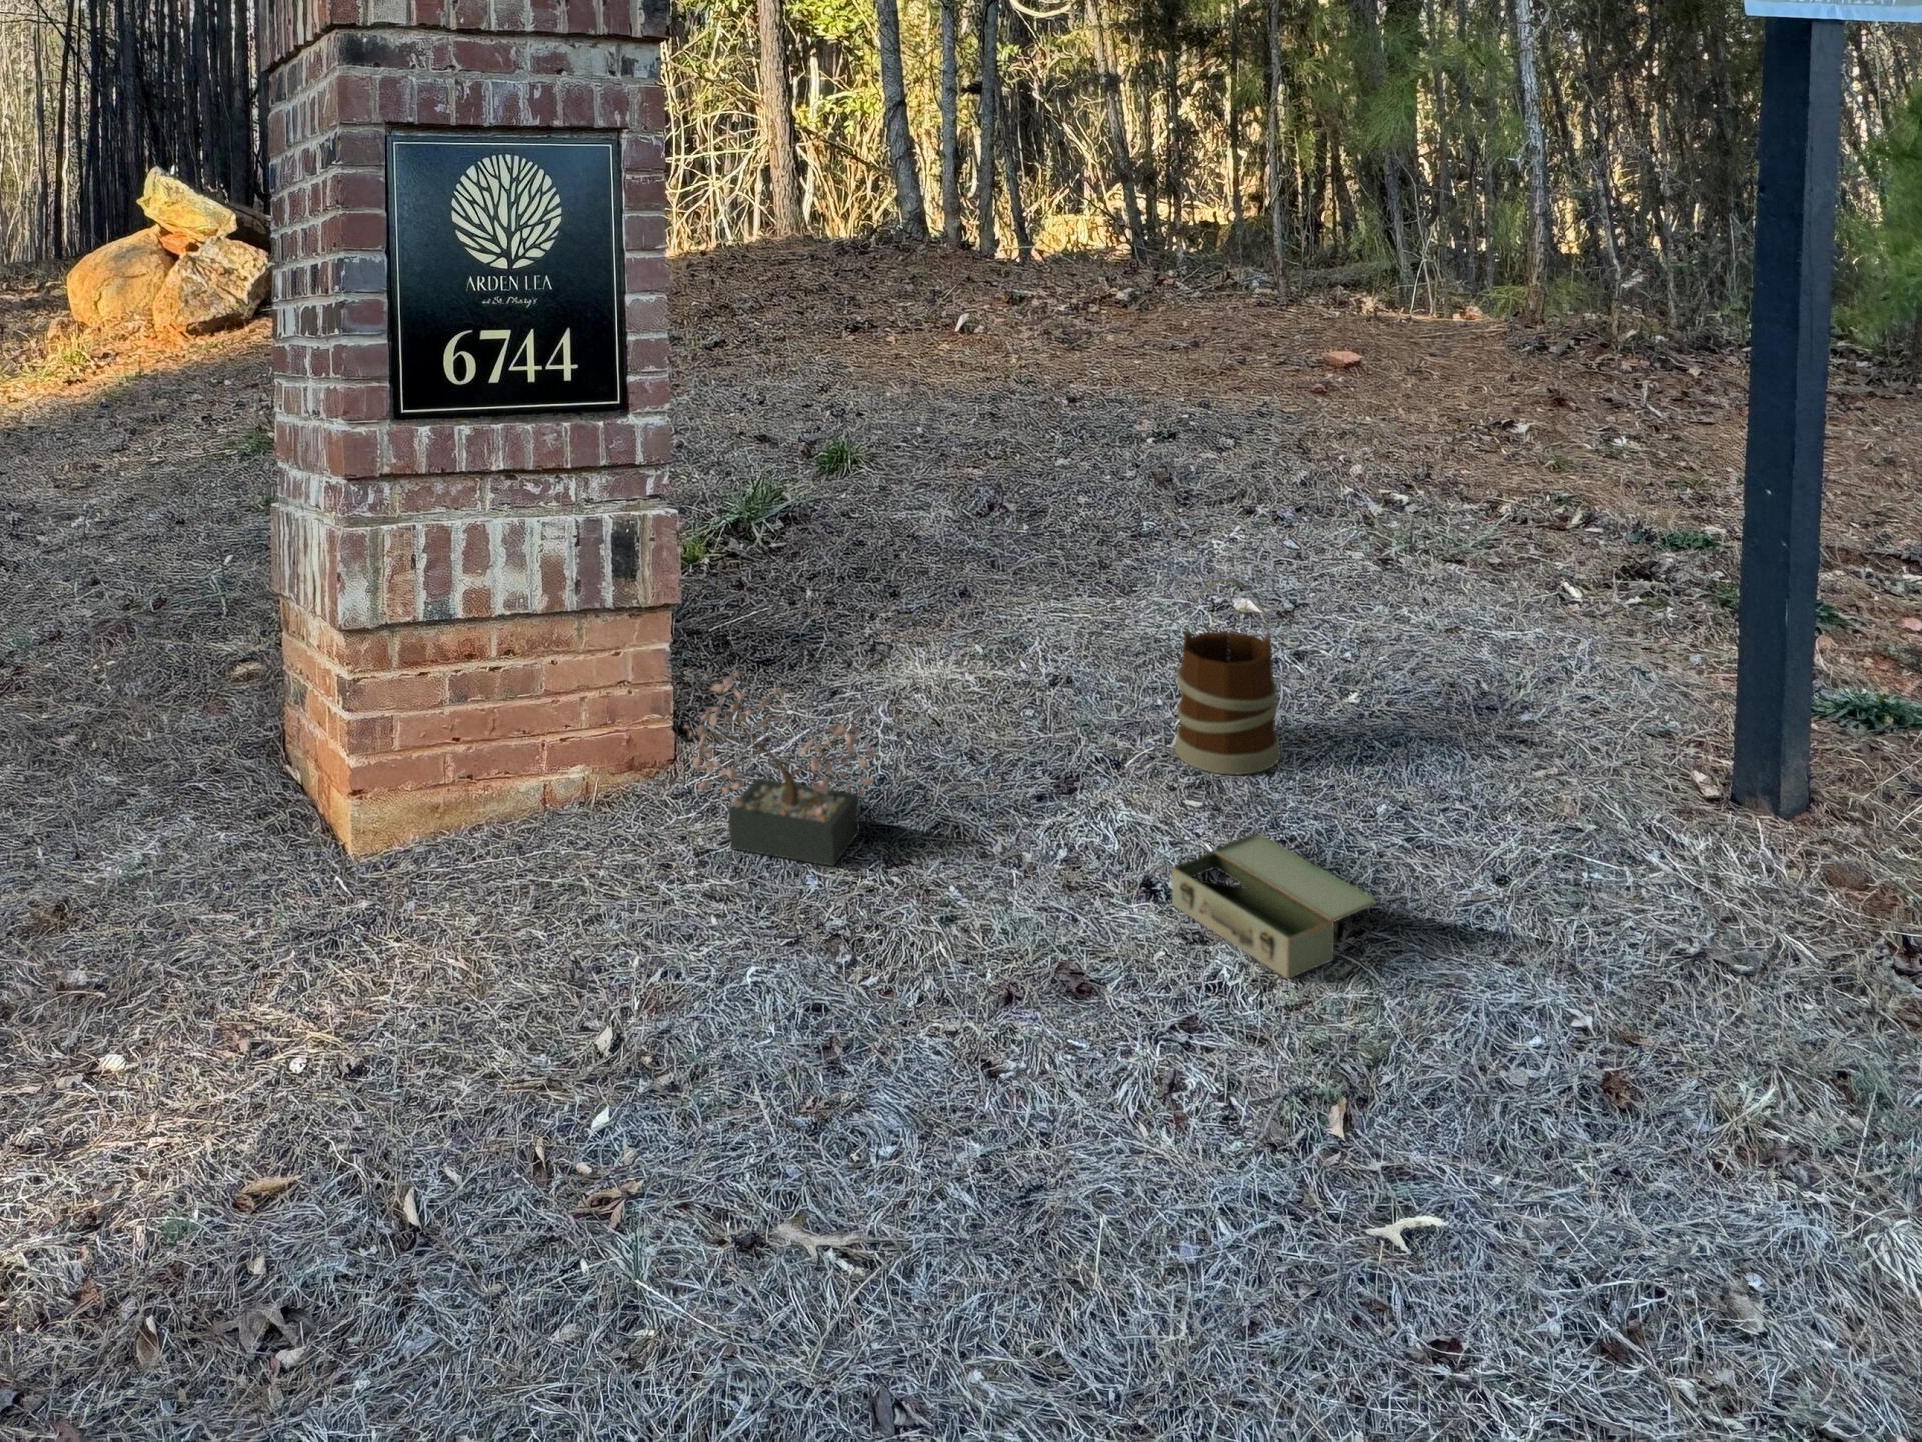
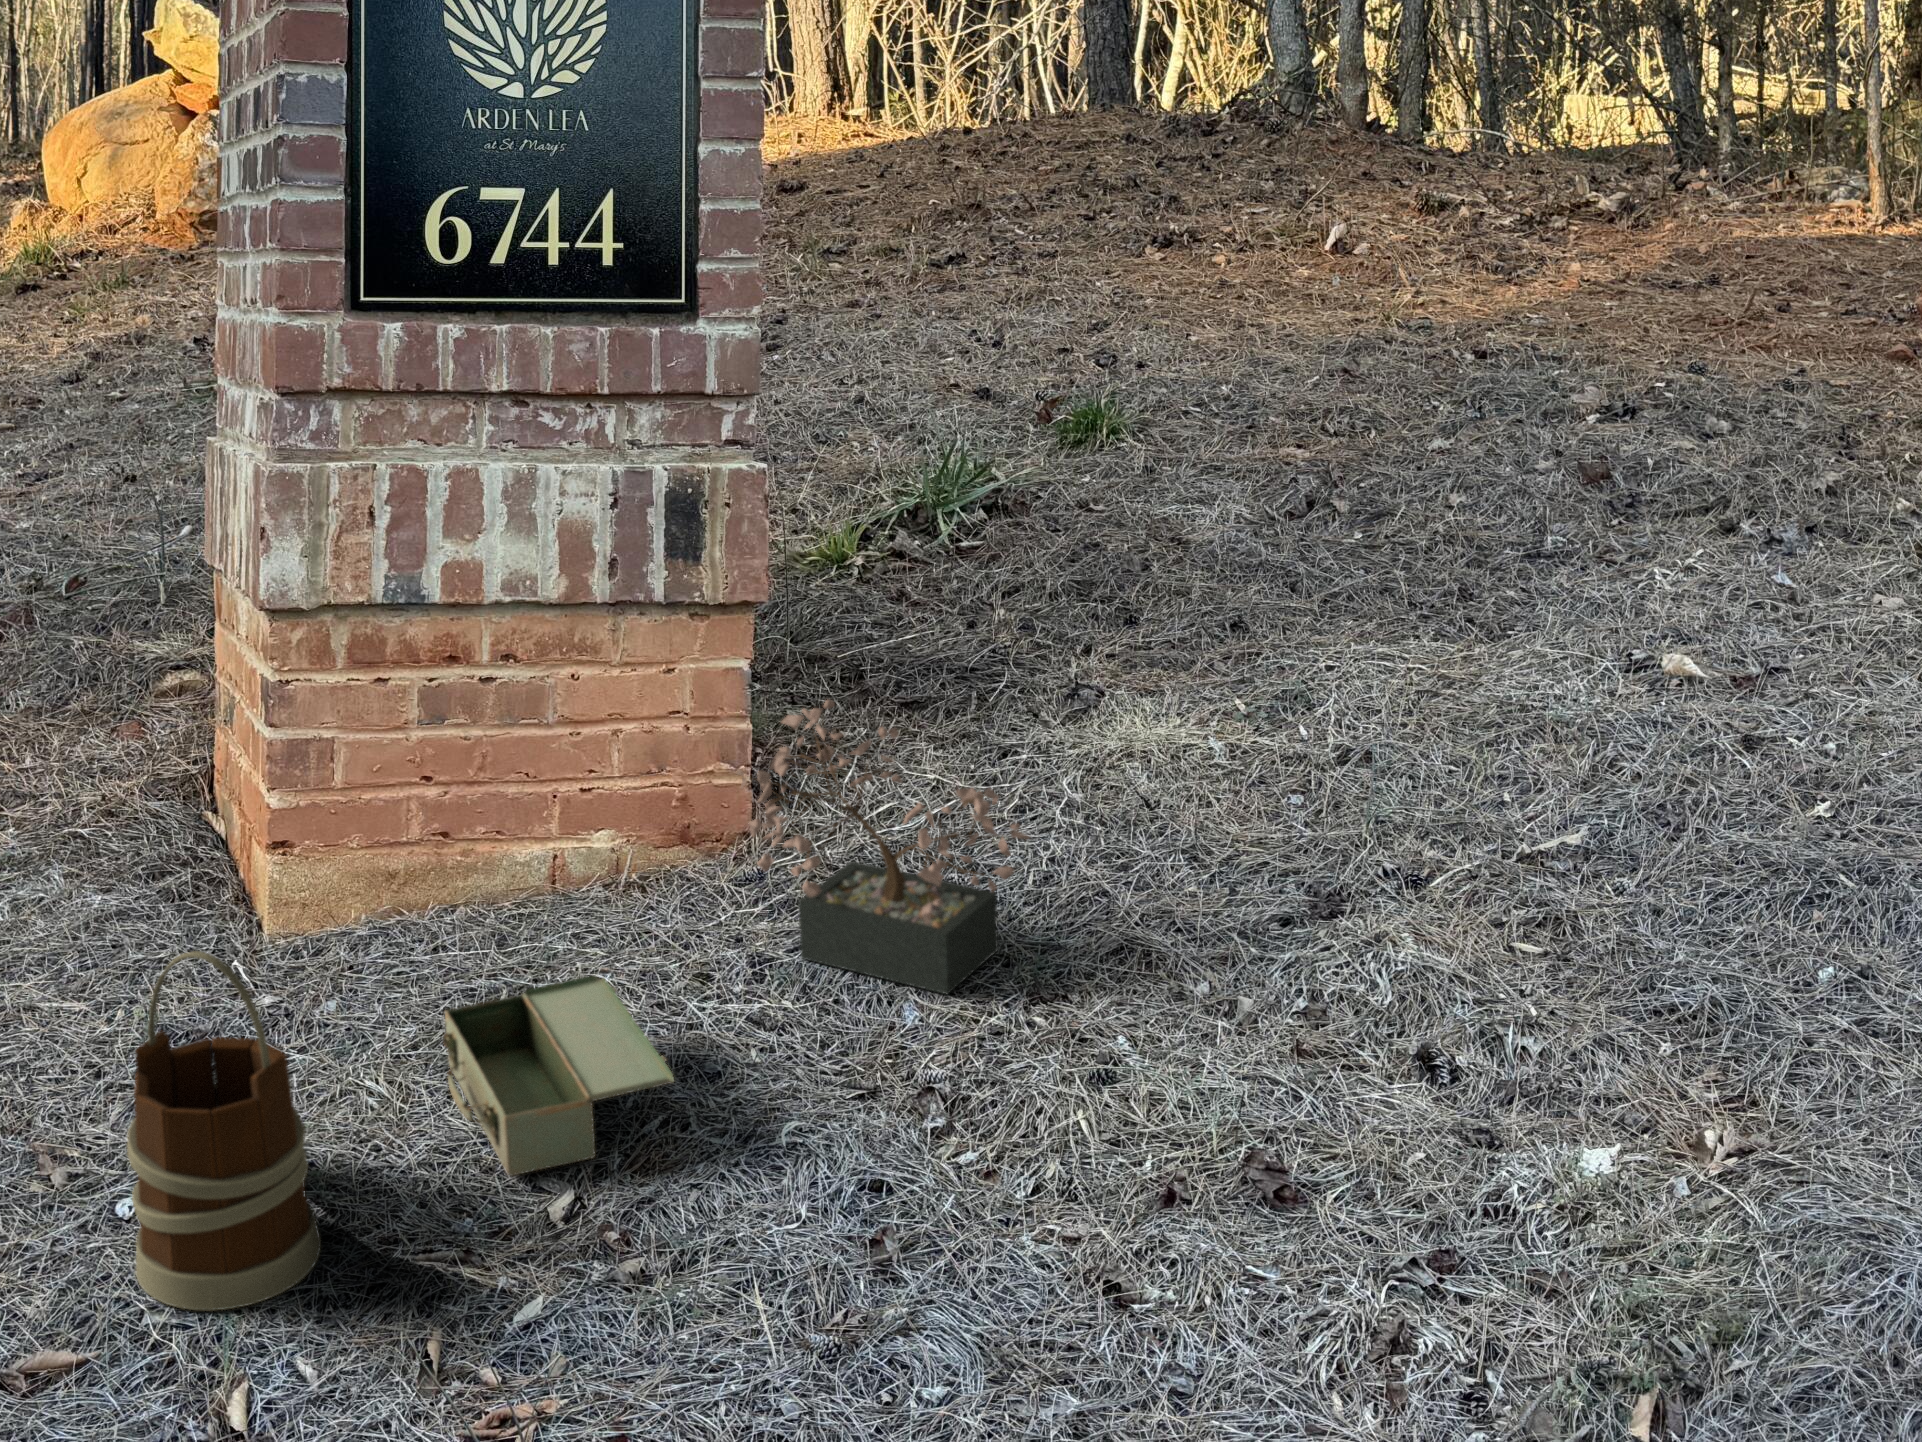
wooden bucket: present [1175,579,1281,774] -> present [127,951,321,1311]
toolbox: present [1172,835,1376,979] -> present [443,975,674,1176]

